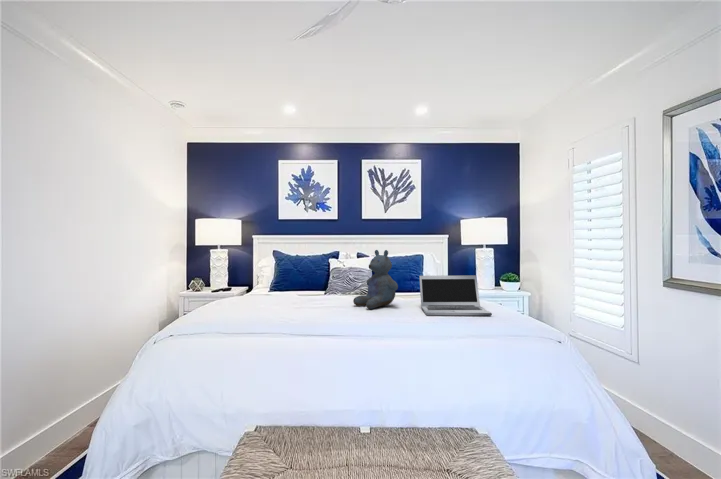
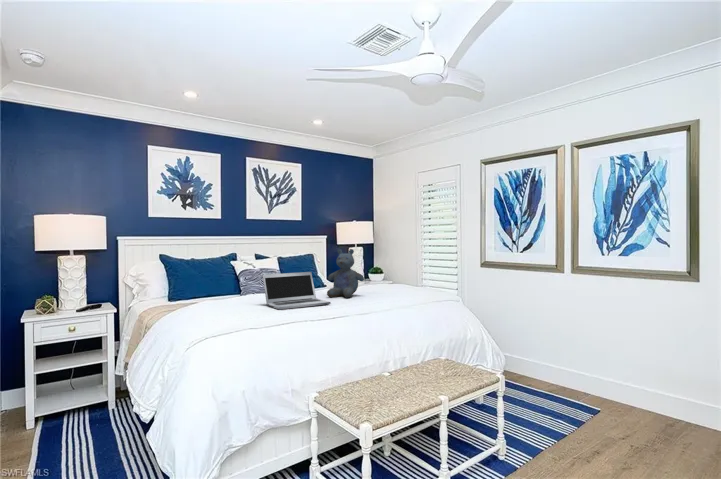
laptop: present [419,275,492,315] -> present [263,272,331,310]

